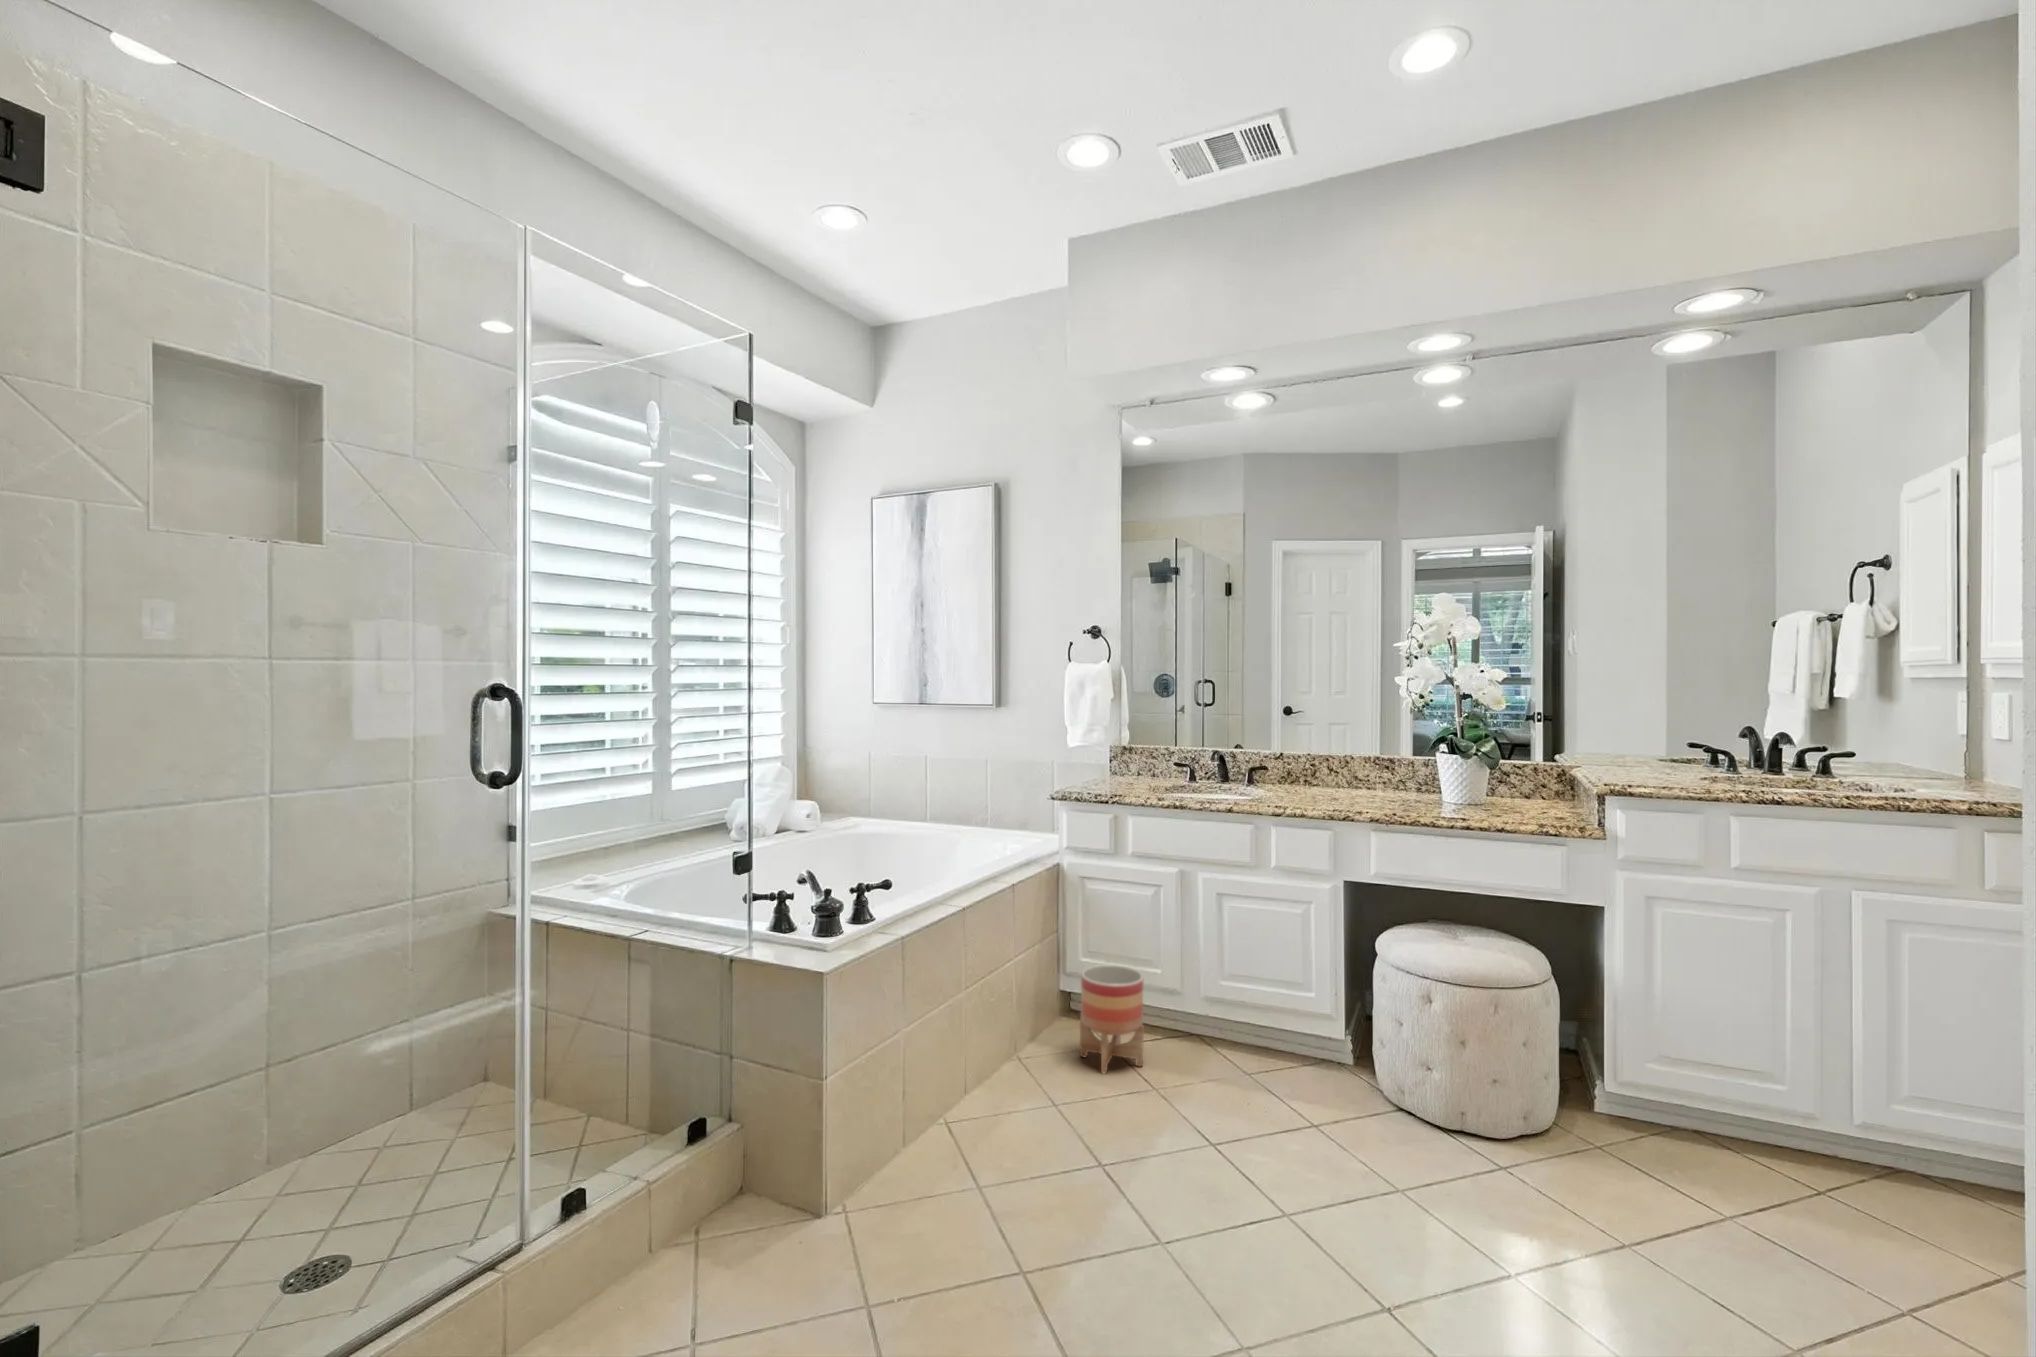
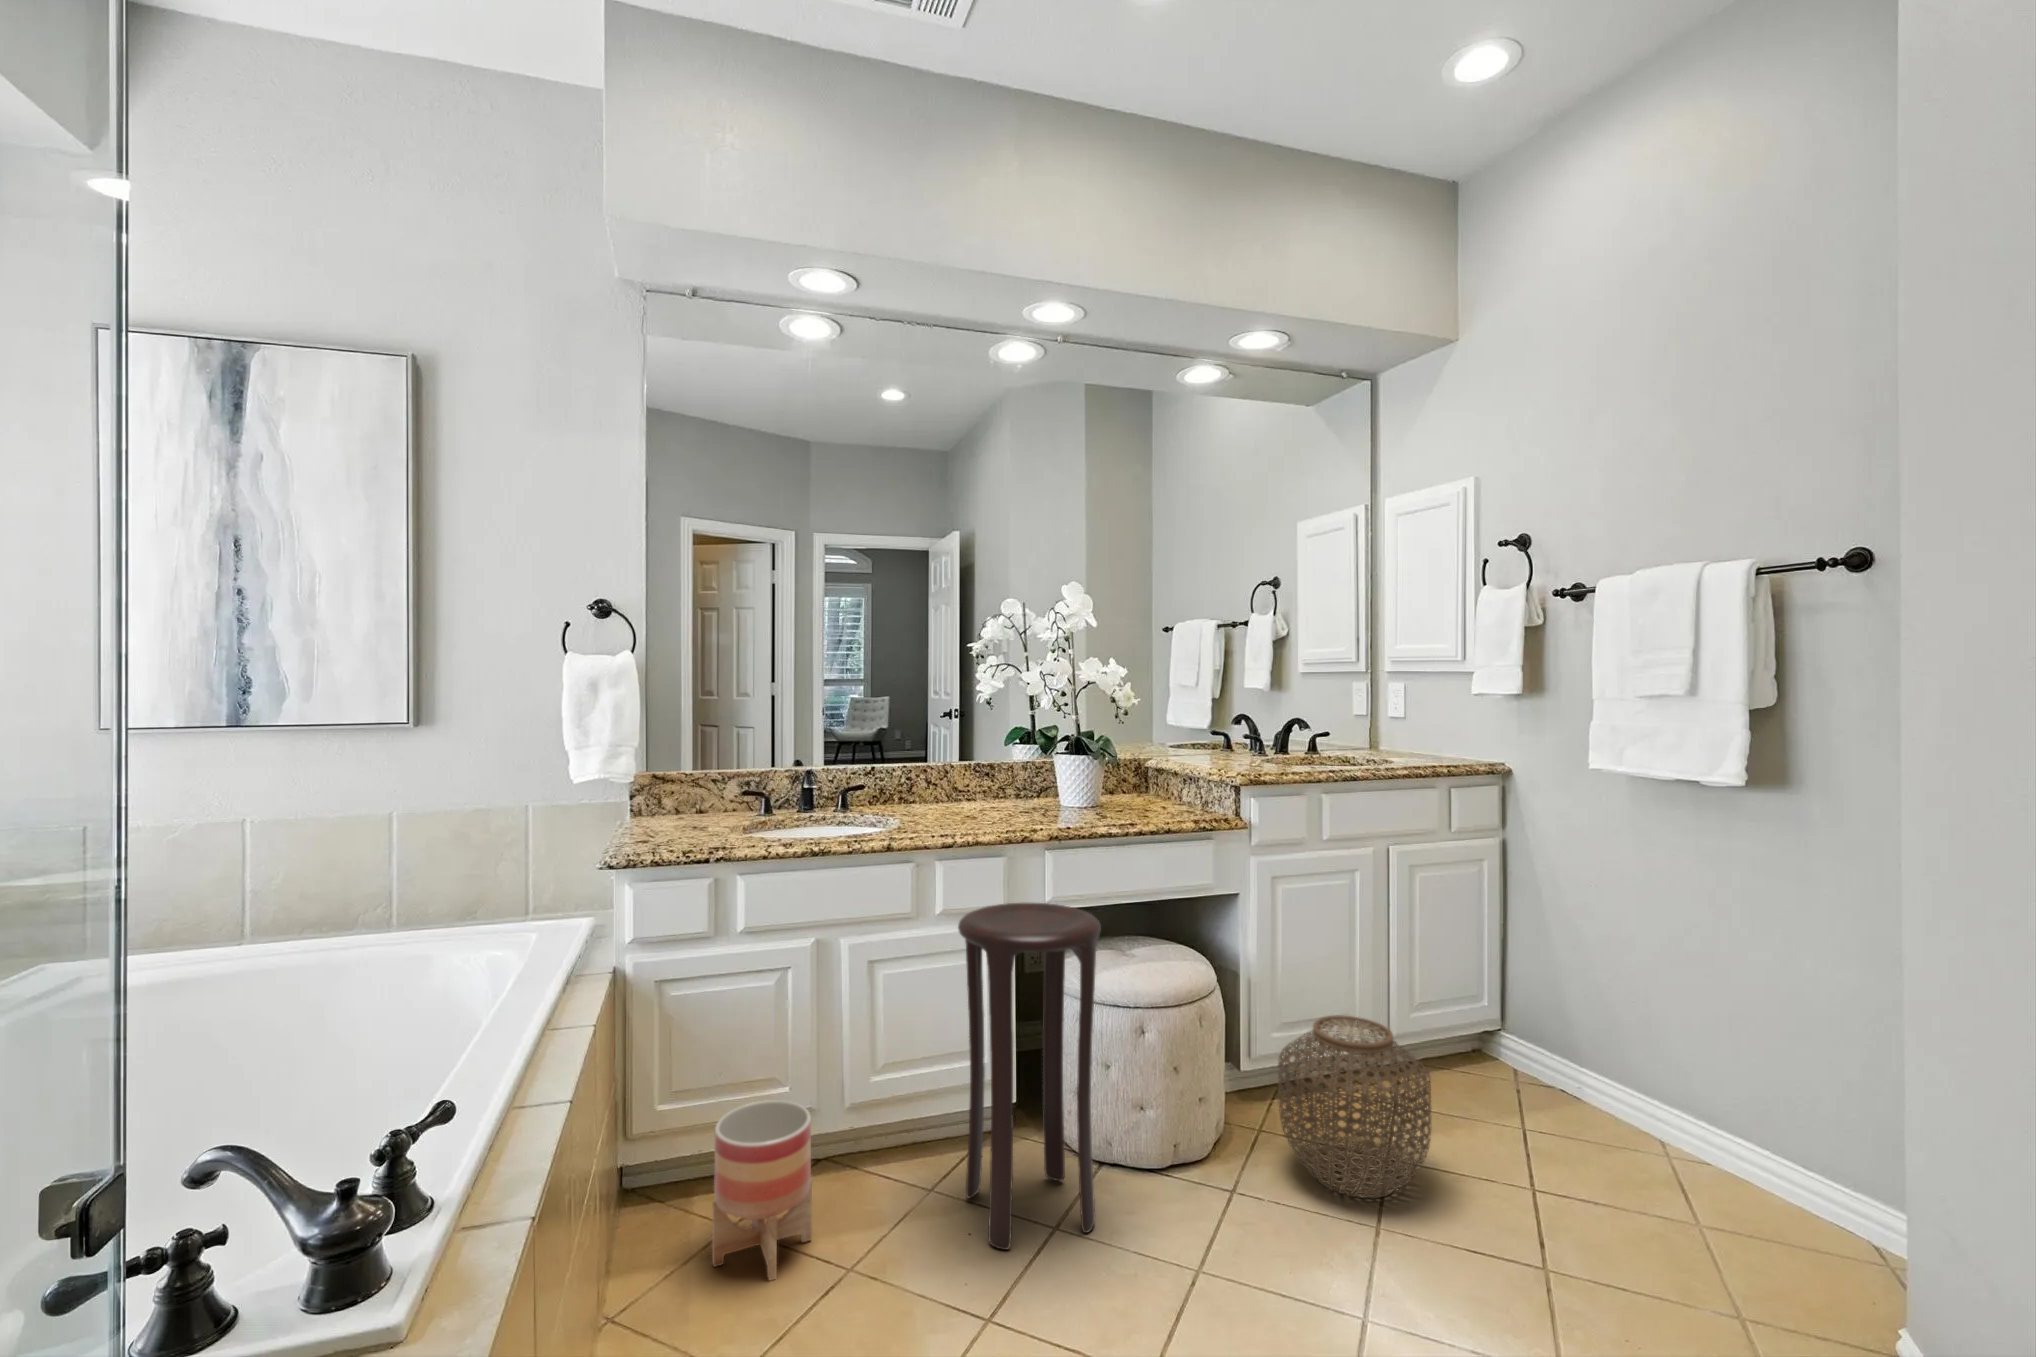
stool: none [1241,864,1361,1135] -> present [958,903,1101,1250]
woven basket: none [1553,1041,1736,1236] -> present [1278,1016,1431,1198]

